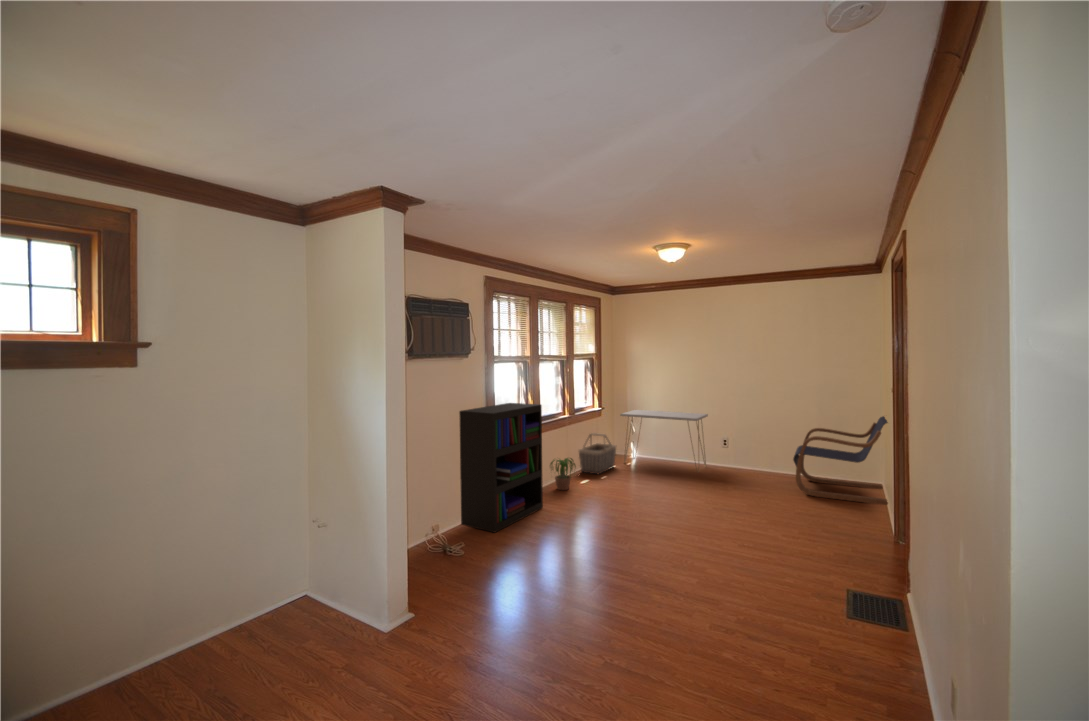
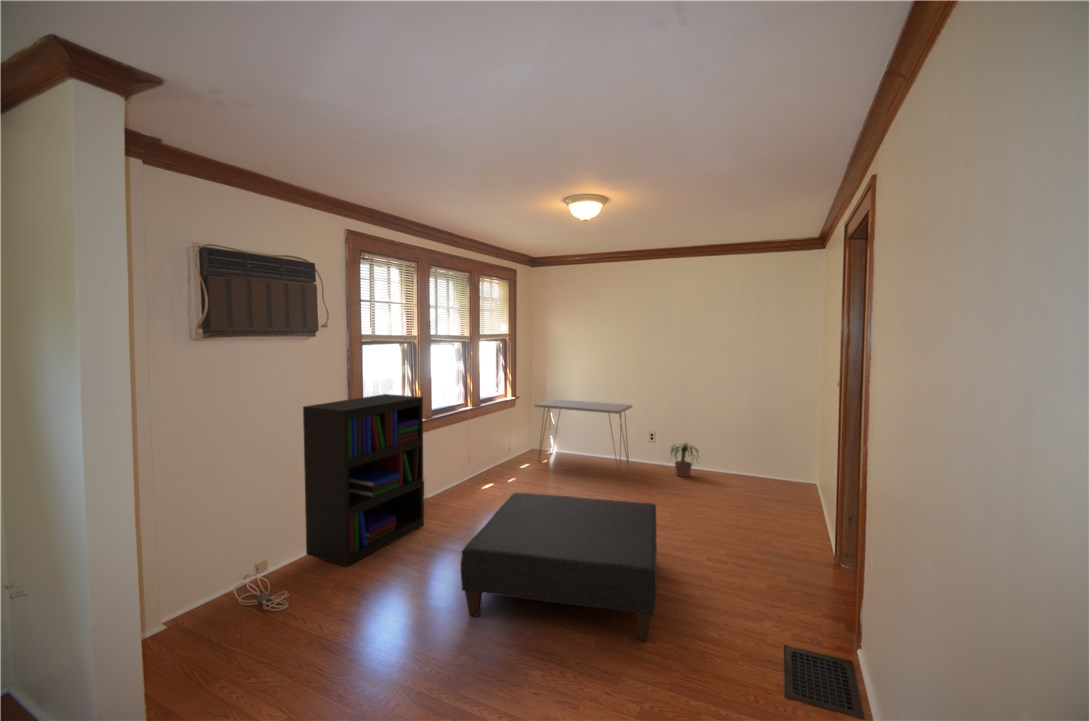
lounge chair: present [793,416,888,505] -> none [723,410,832,512]
basket: present [579,433,616,474] -> none [483,427,529,476]
potted plant: present [550,458,576,490] -> present [671,443,698,477]
ottoman: none [592,480,743,582] -> present [461,493,657,641]

